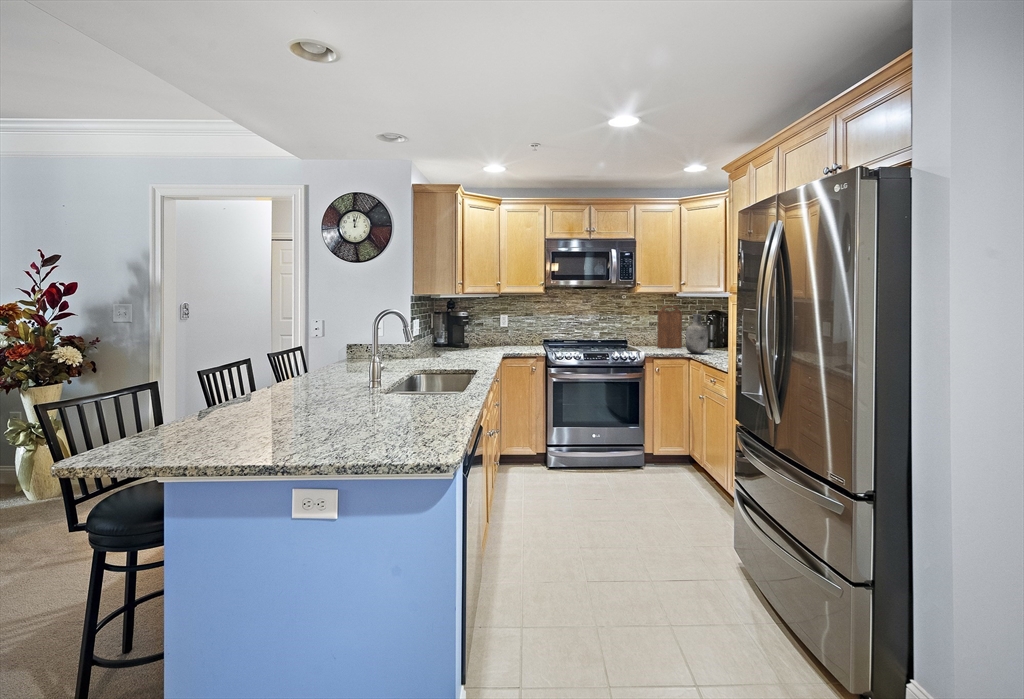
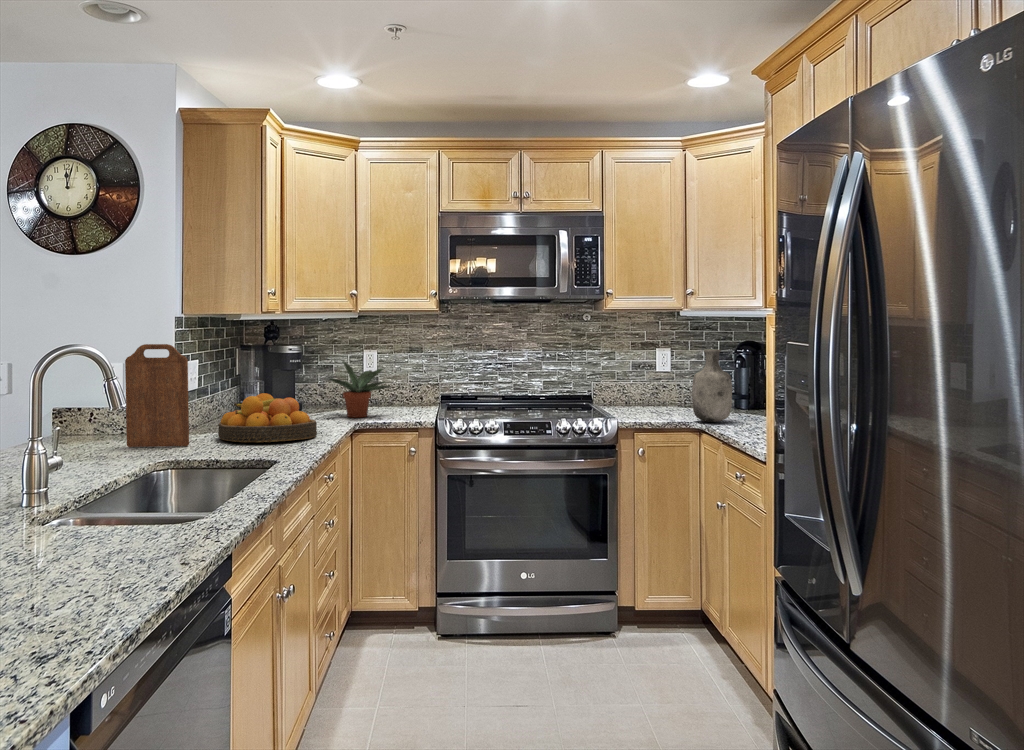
cutting board: present [657,306,682,348] -> present [125,344,189,447]
potted plant: none [485,320,521,350] -> present [327,361,392,417]
fruit bowl: none [438,336,487,360] -> present [218,393,317,442]

